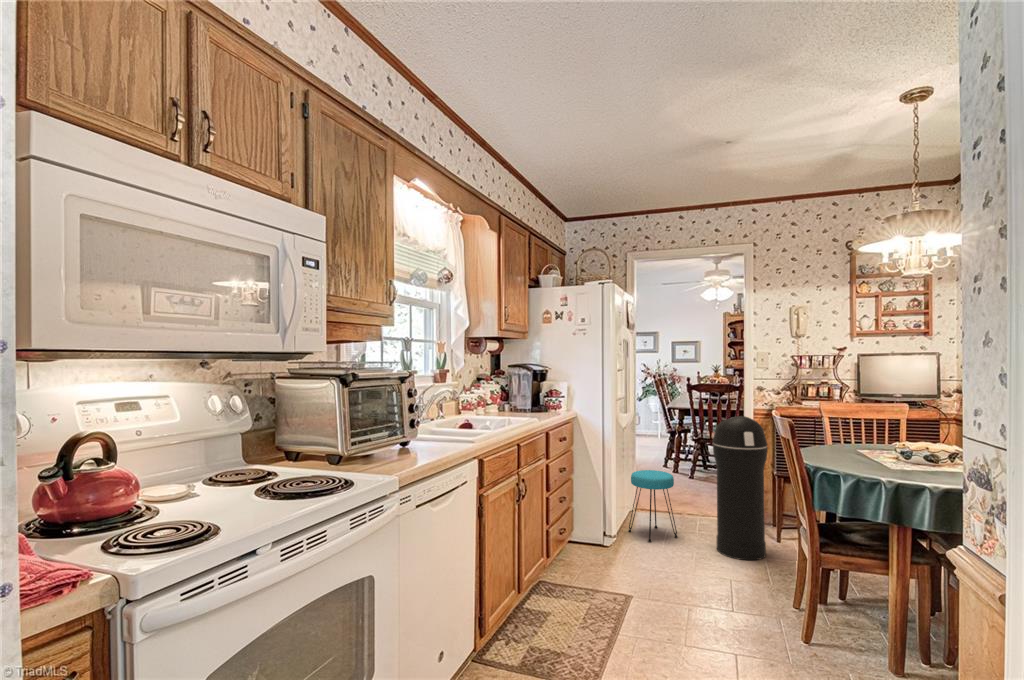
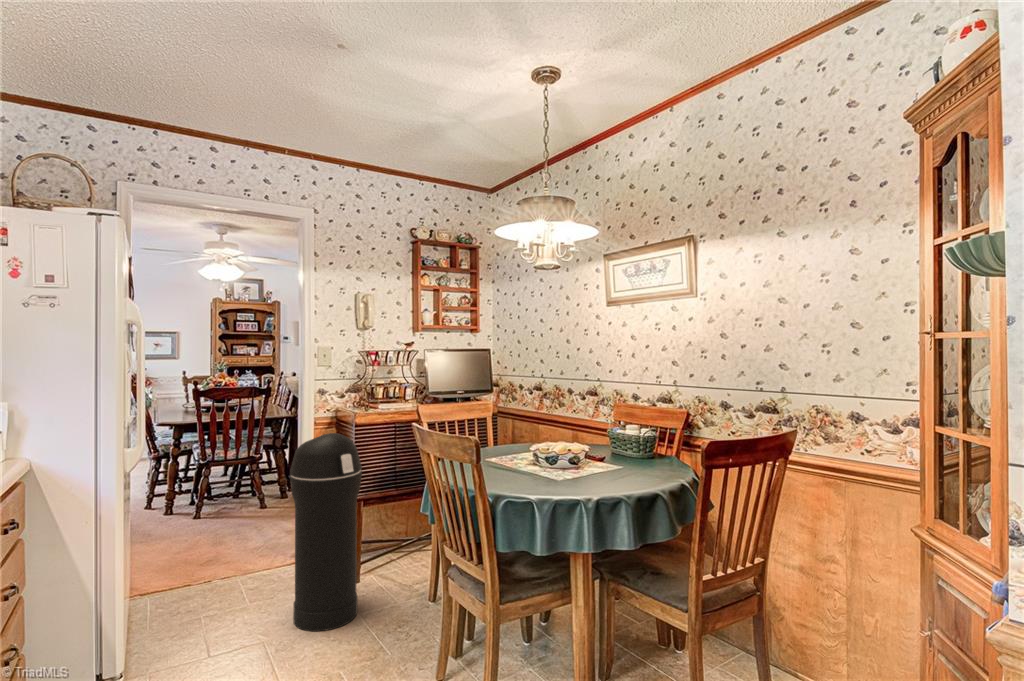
stool: present [629,470,677,542] -> none [140,532,230,655]

